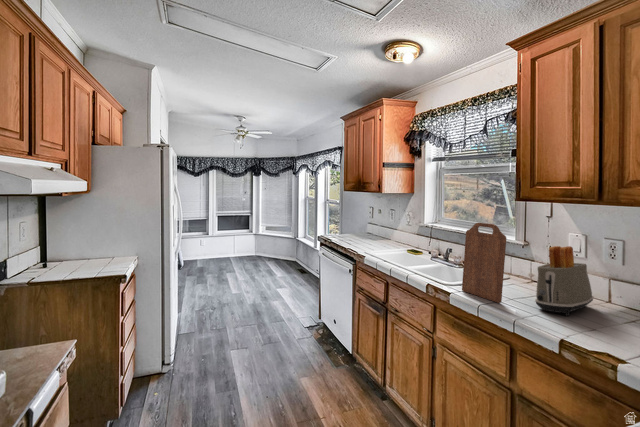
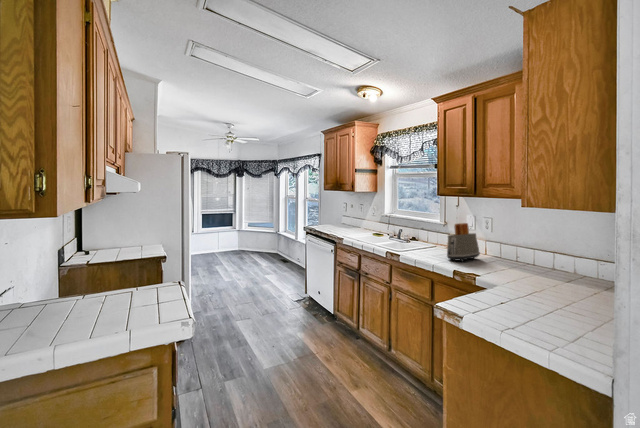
cutting board: present [462,223,506,303] -> none [407,210,430,258]

